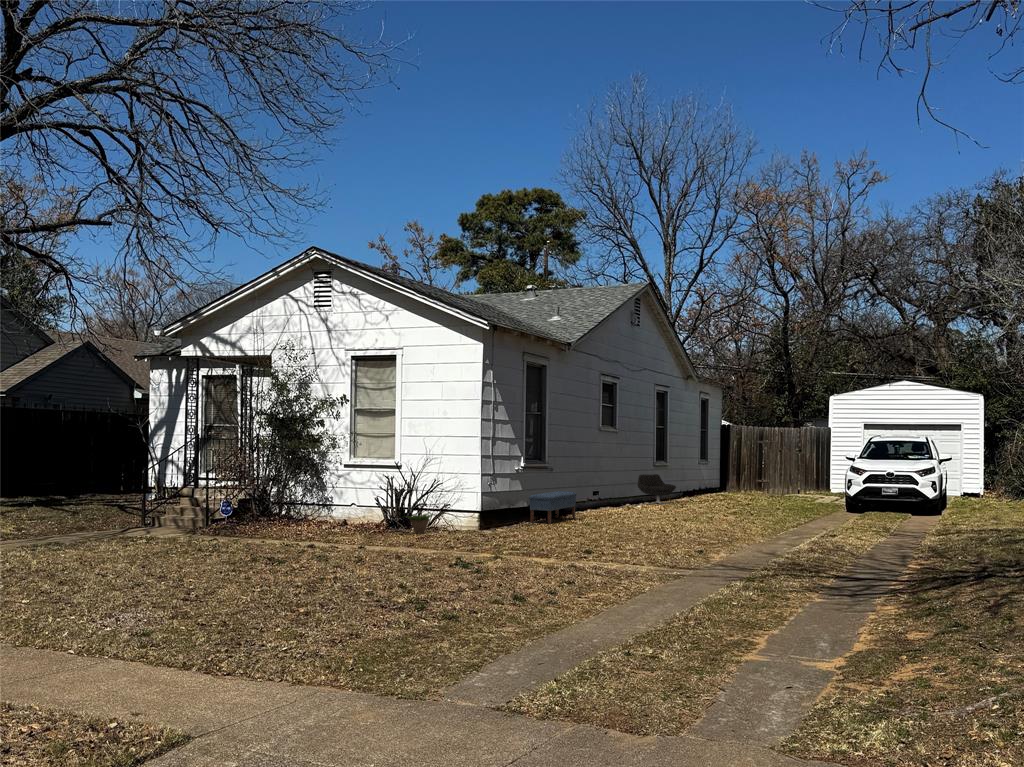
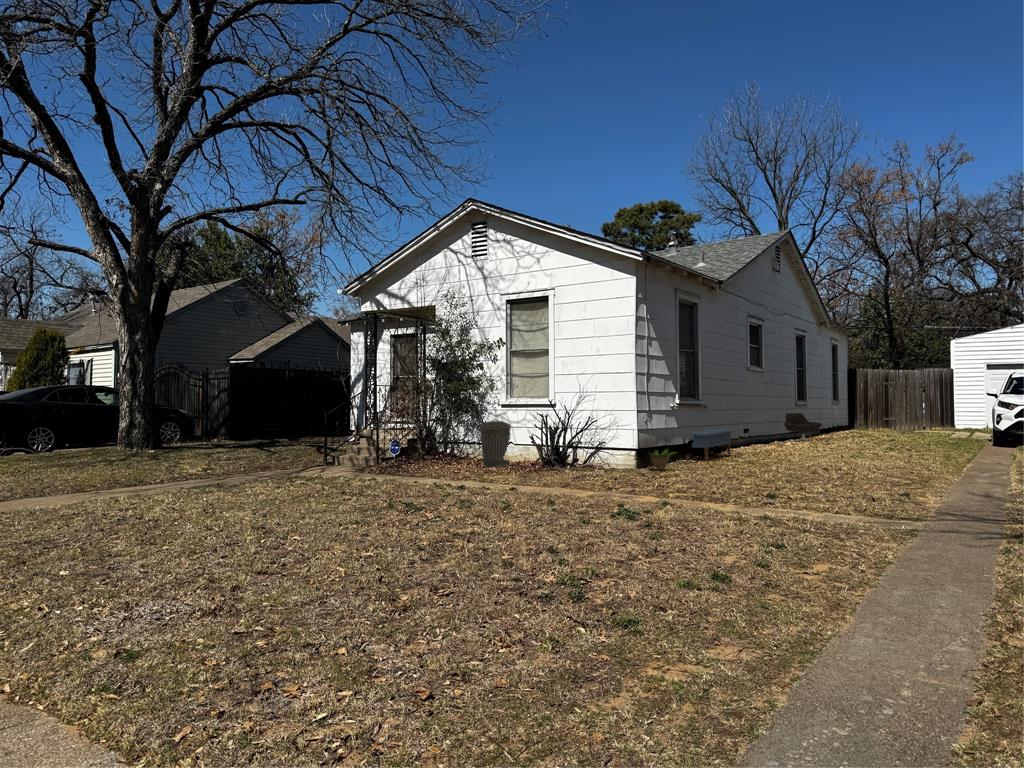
trash can: none [321,480,354,529] -> present [480,420,511,467]
decorative plant: present [405,513,432,533] -> present [651,450,674,470]

